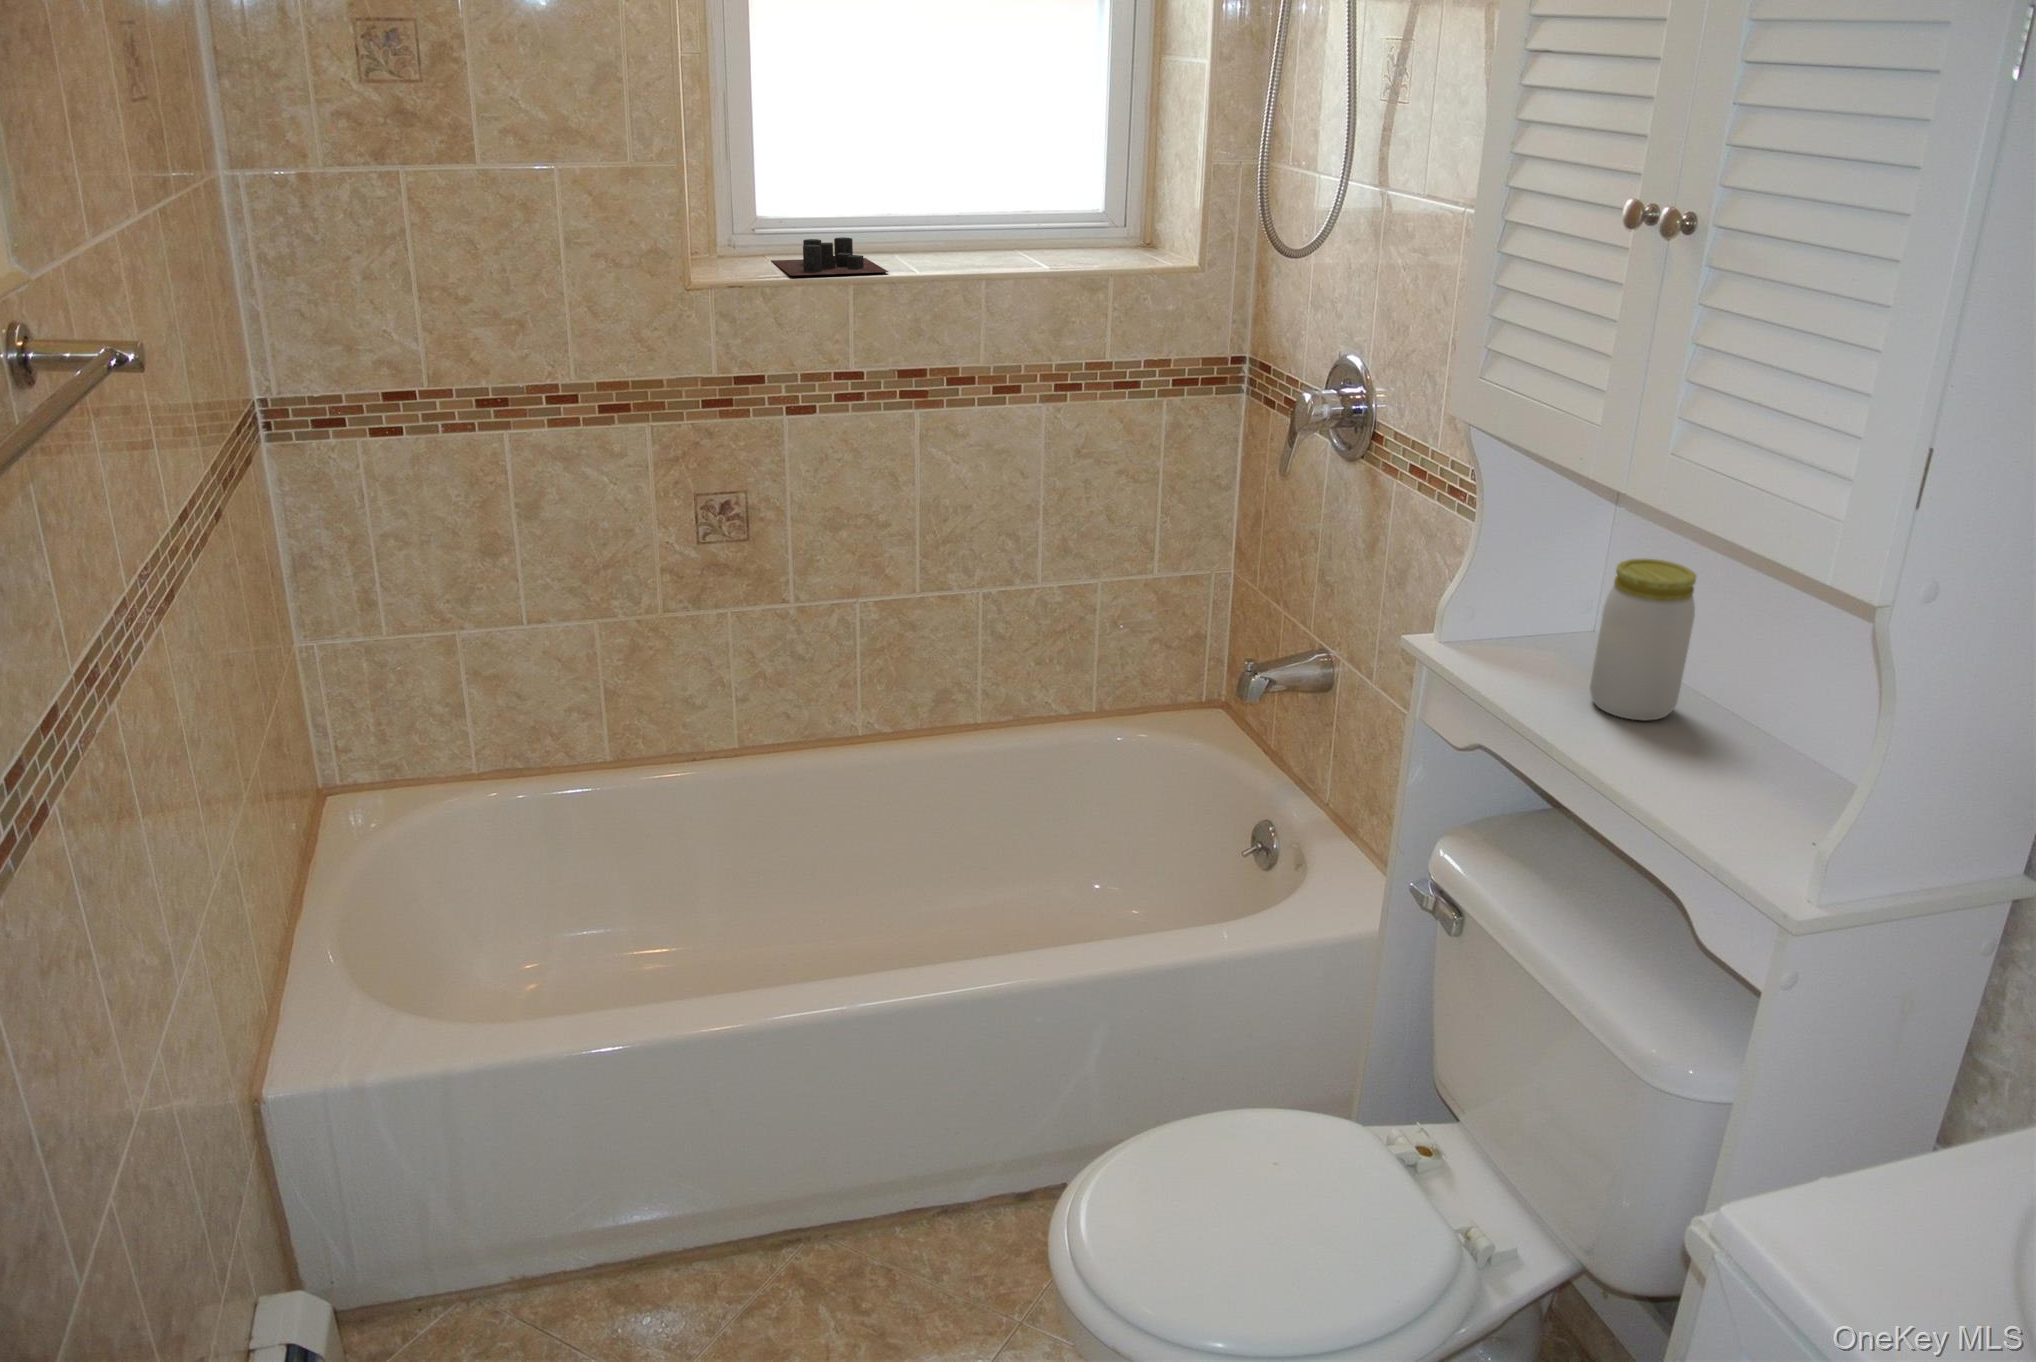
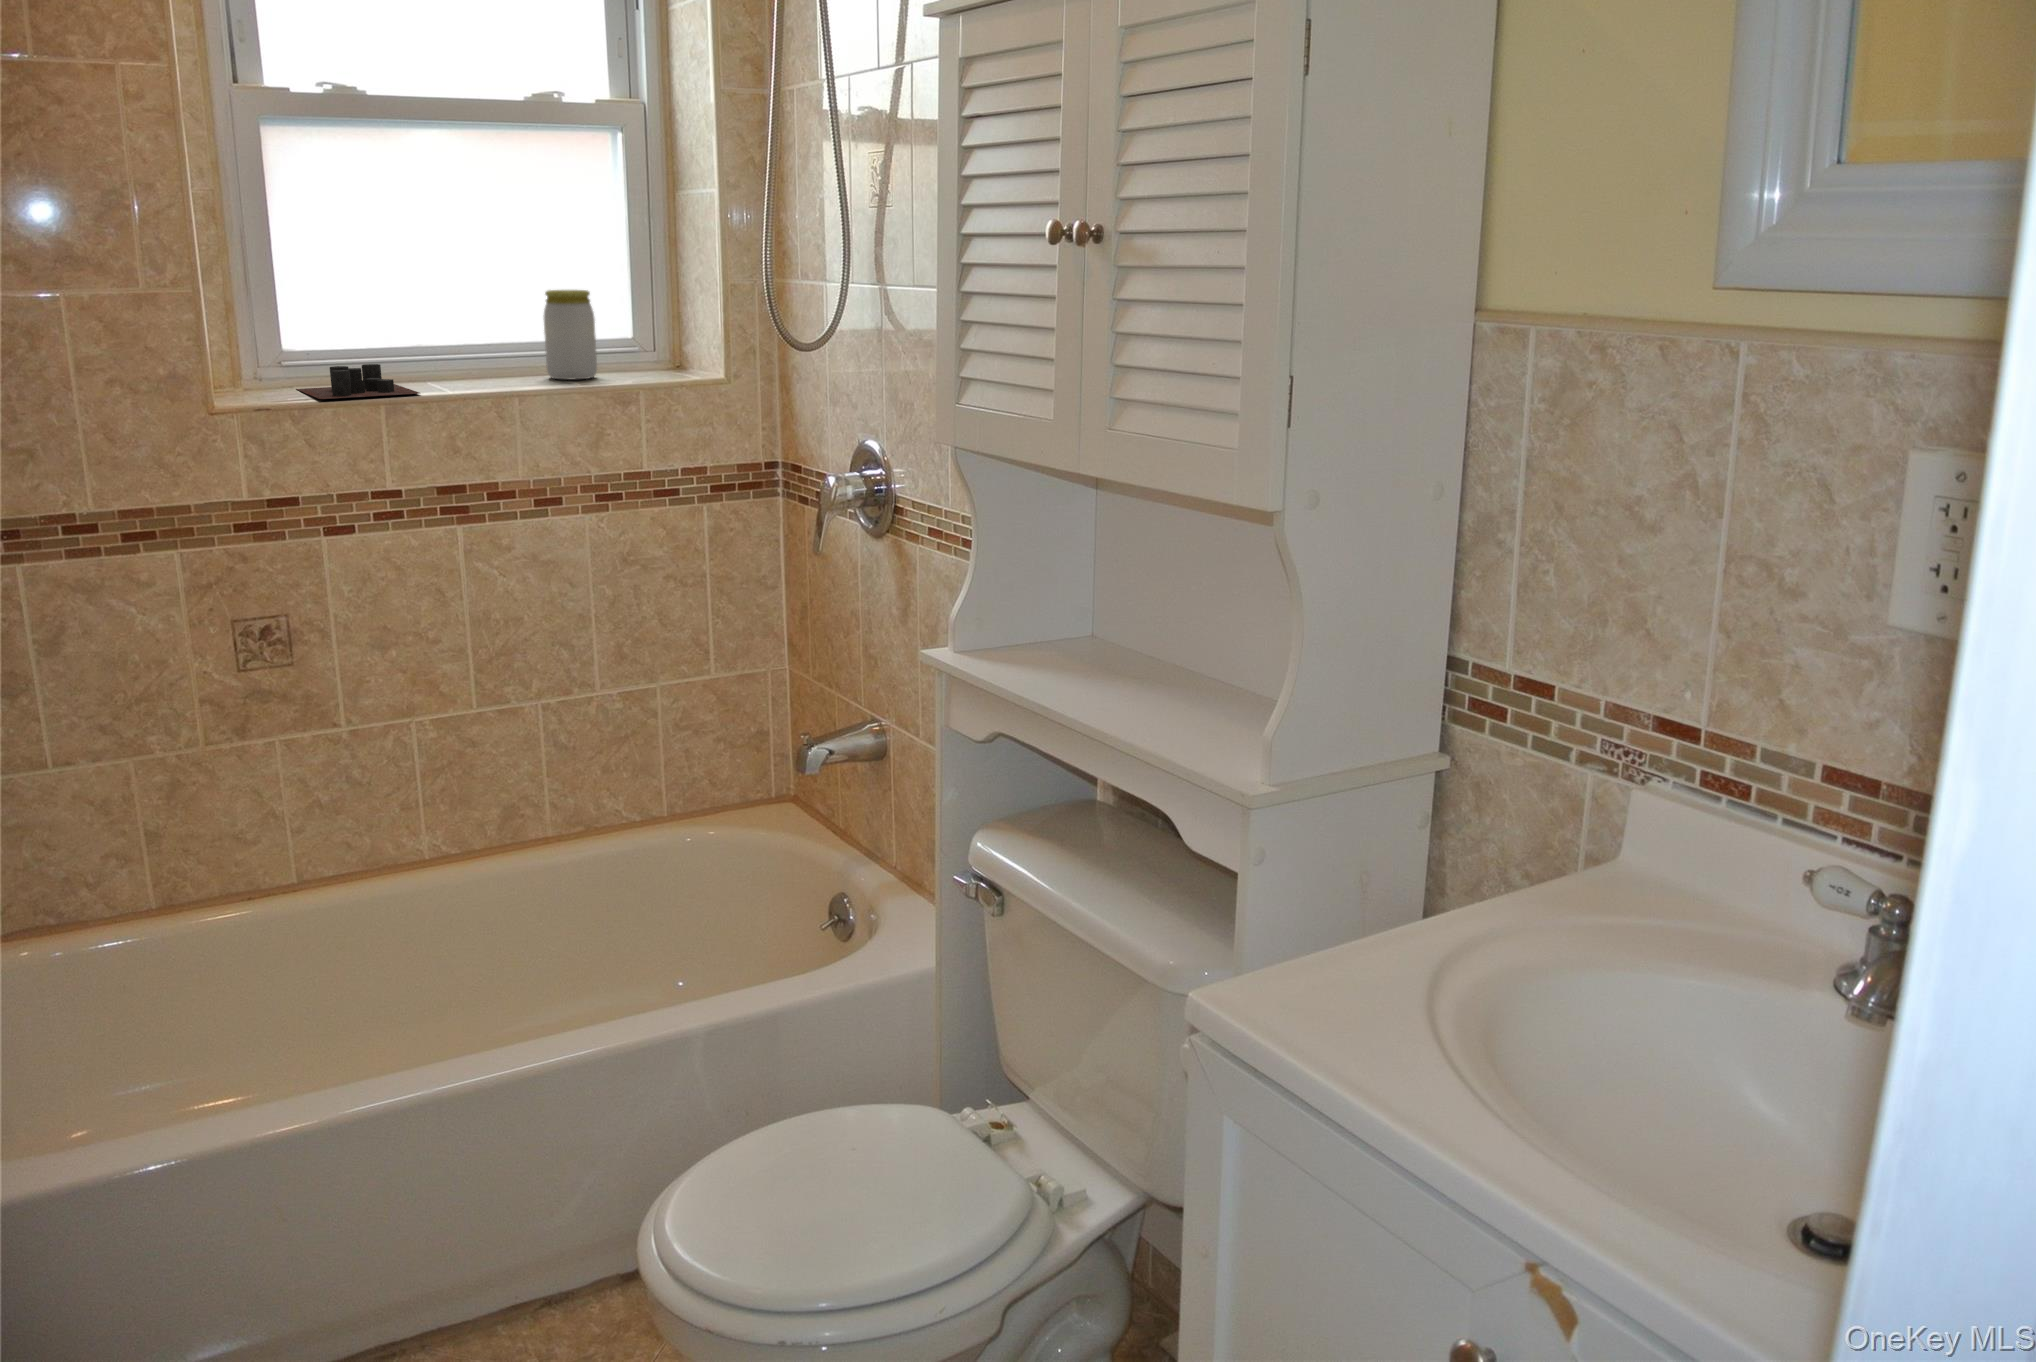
jar: present [1590,559,1696,720] -> present [544,290,597,380]

